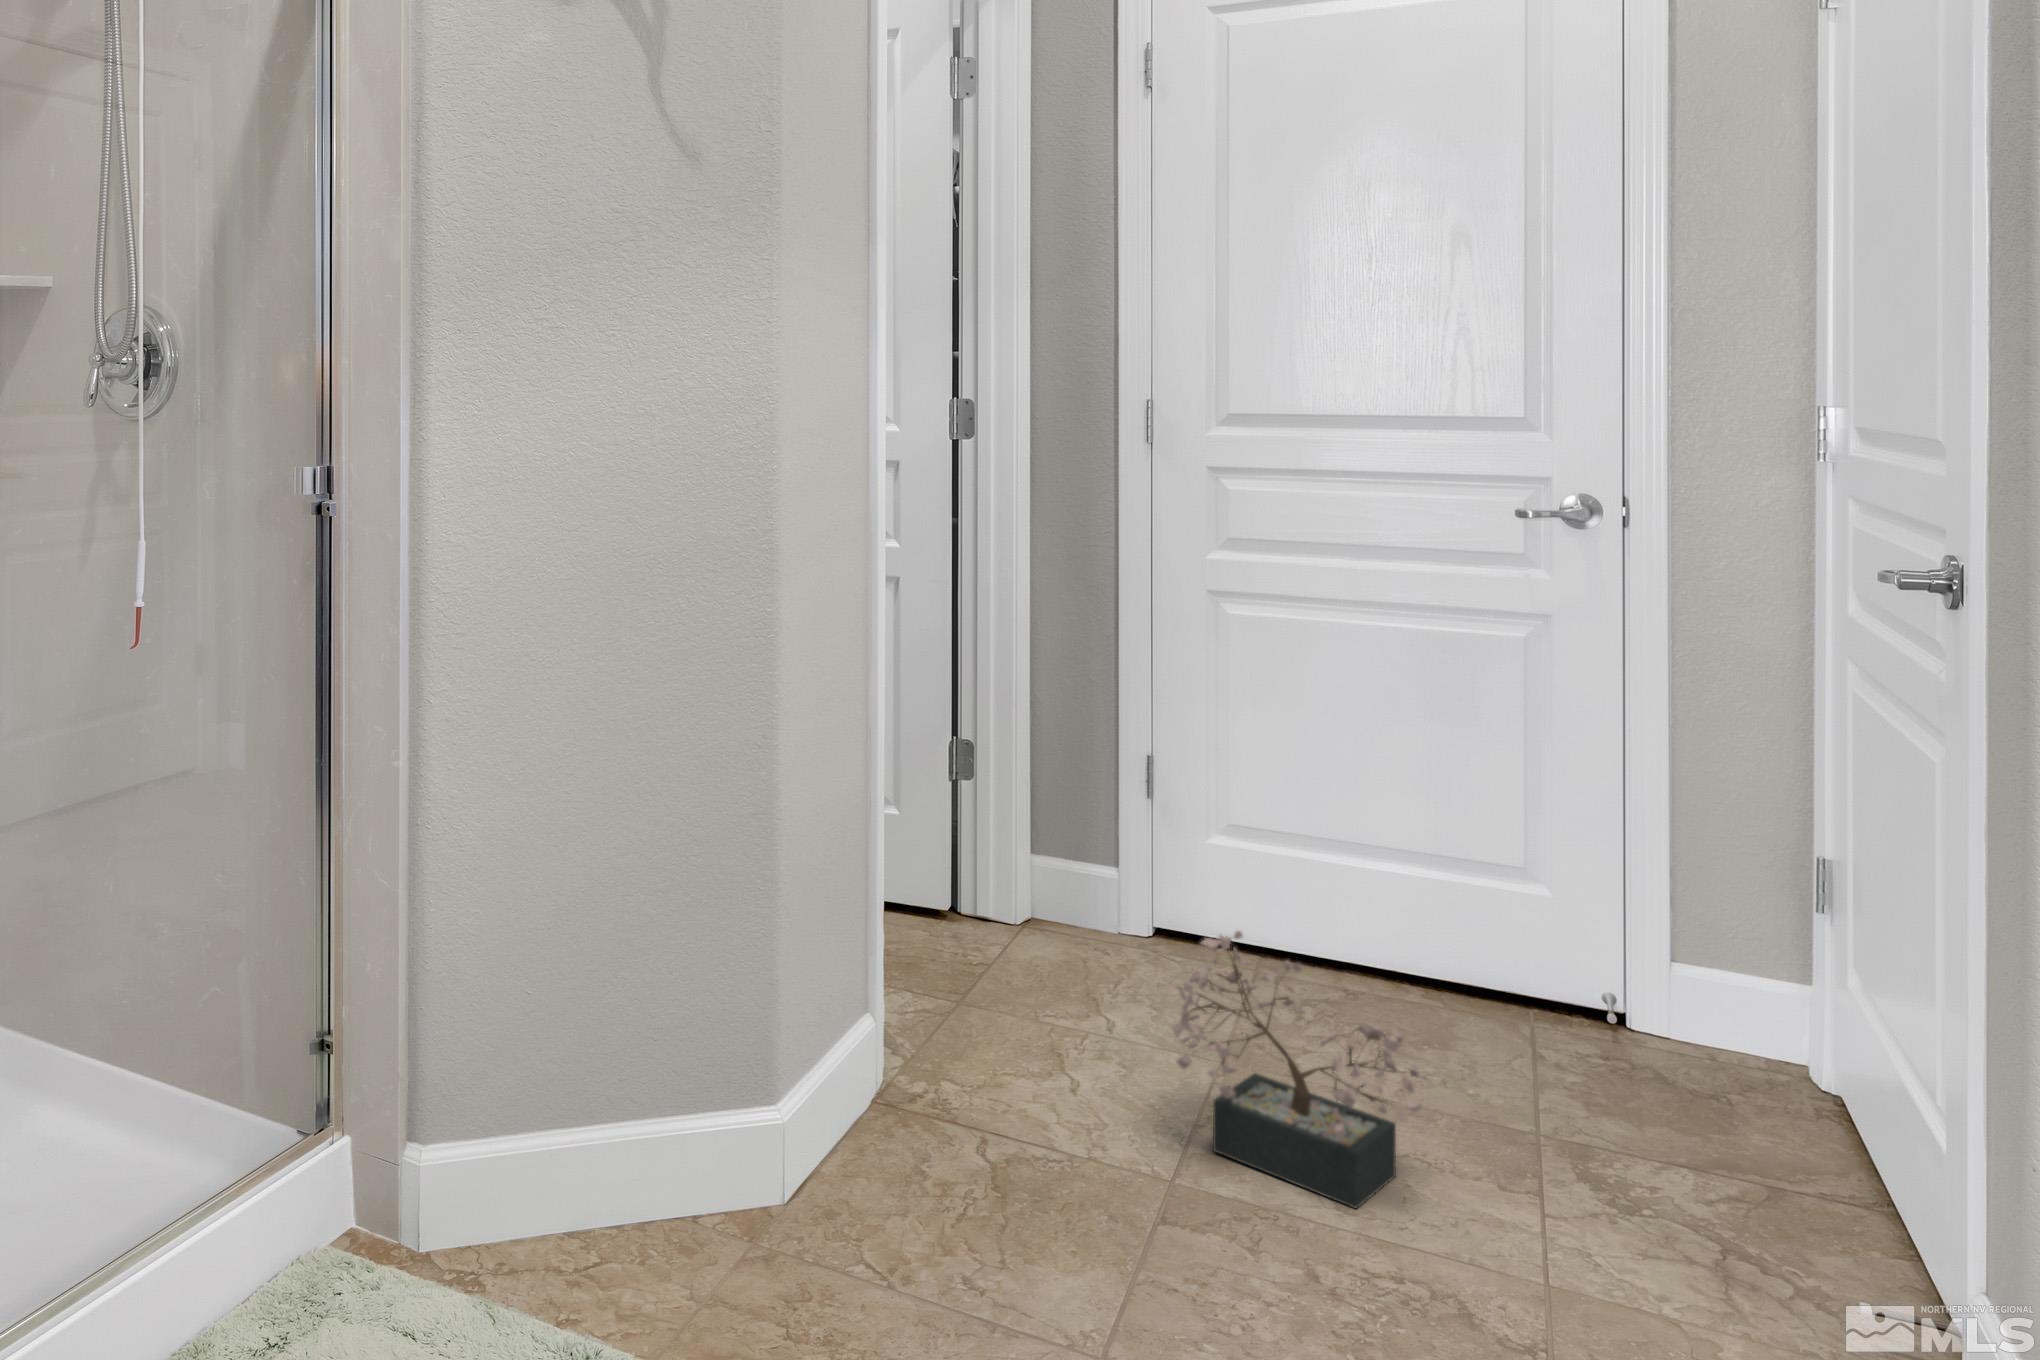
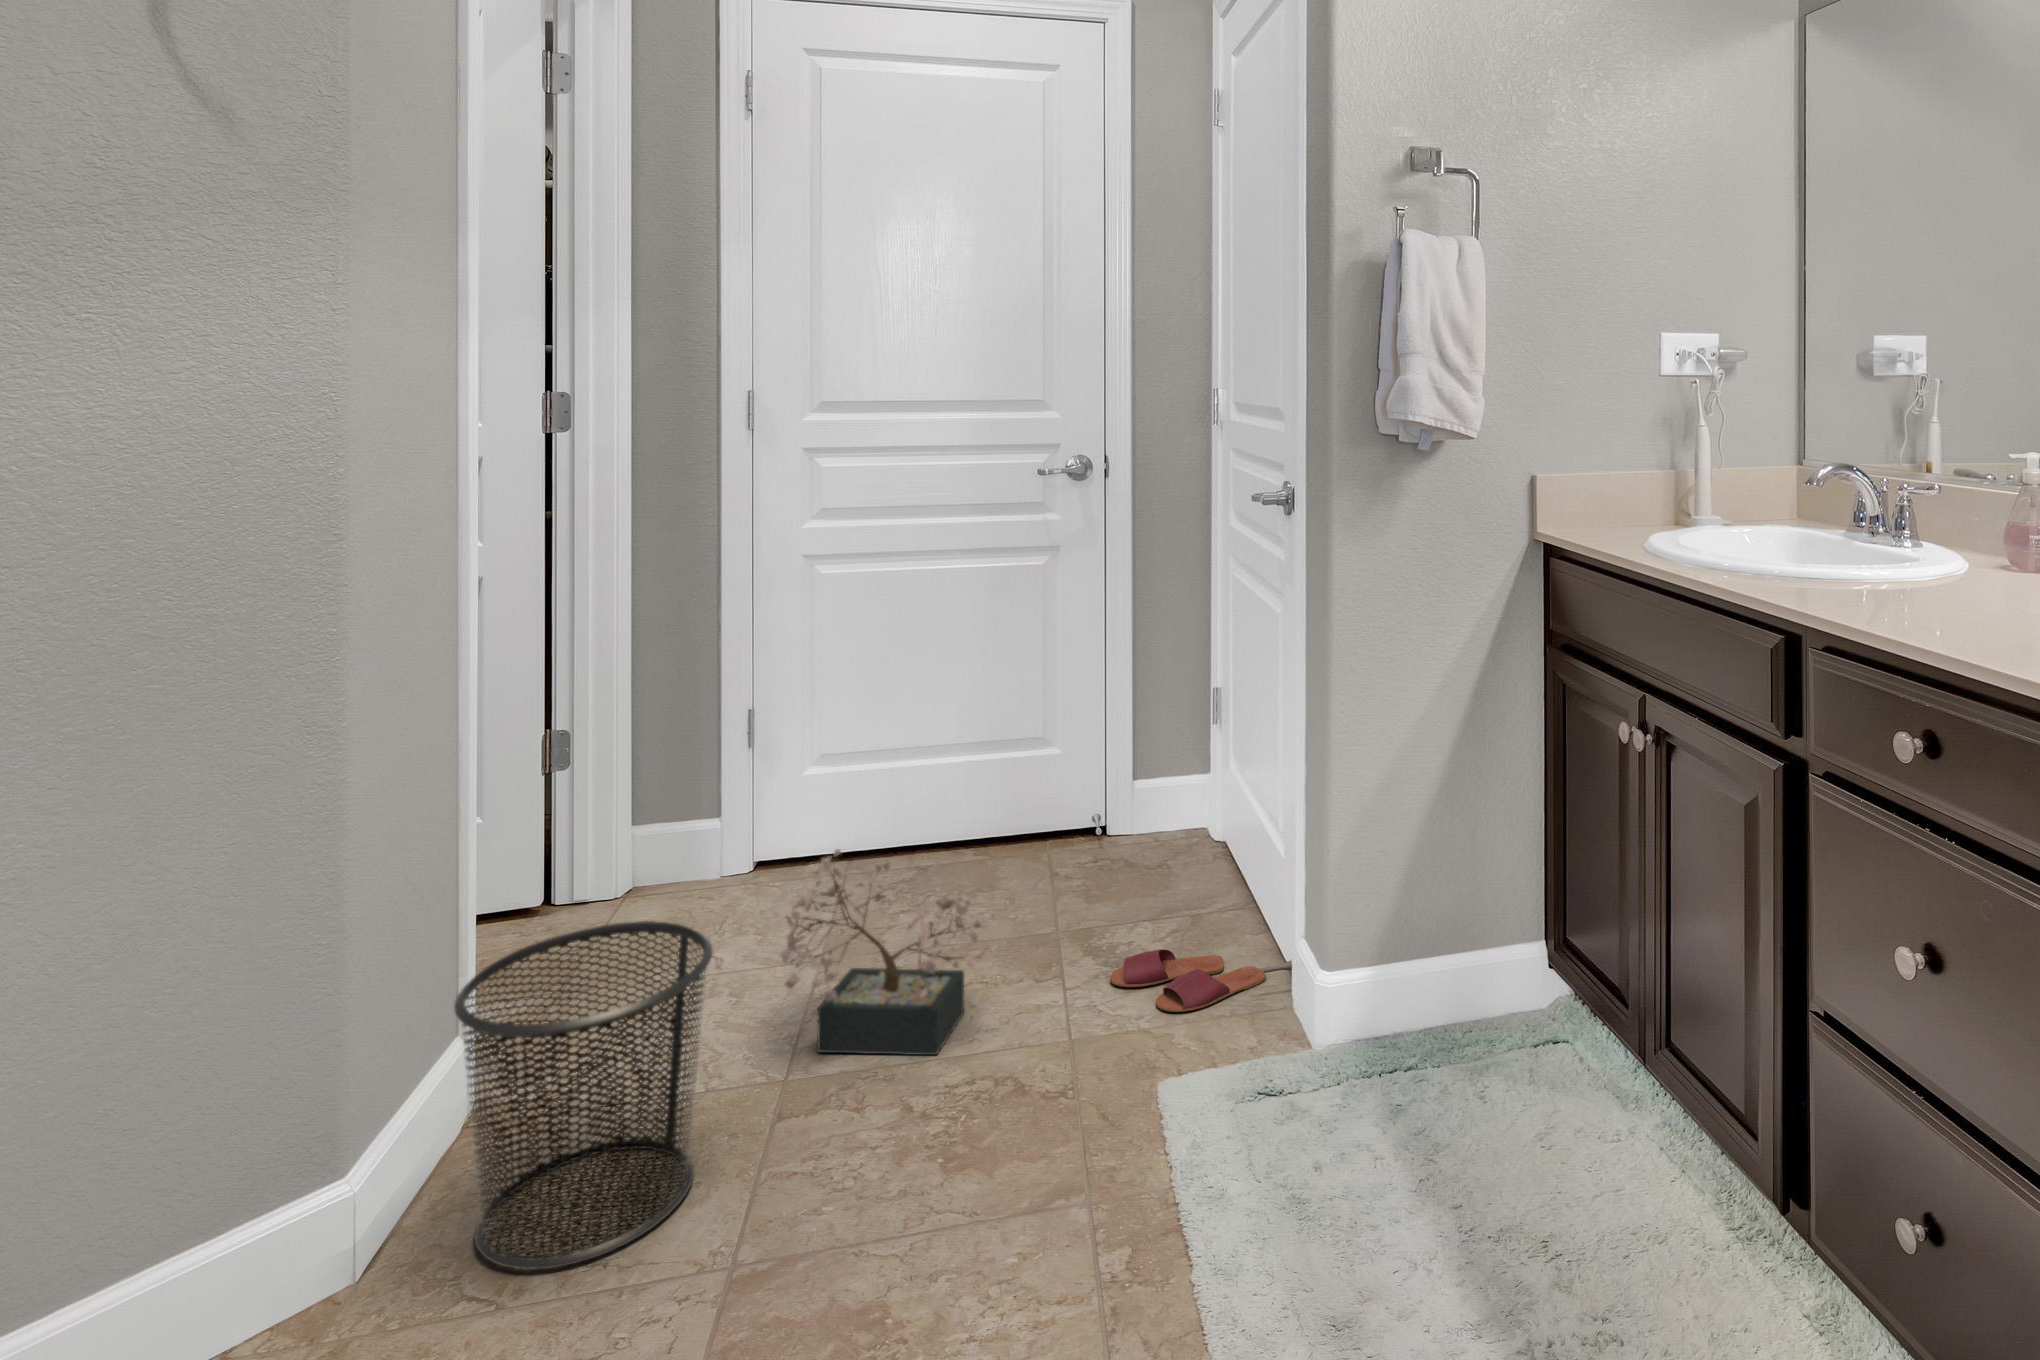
waste bin: none [871,931,1097,1253] -> present [454,921,713,1270]
slippers: none [1613,1192,1894,1309] -> present [1110,949,1266,1012]

